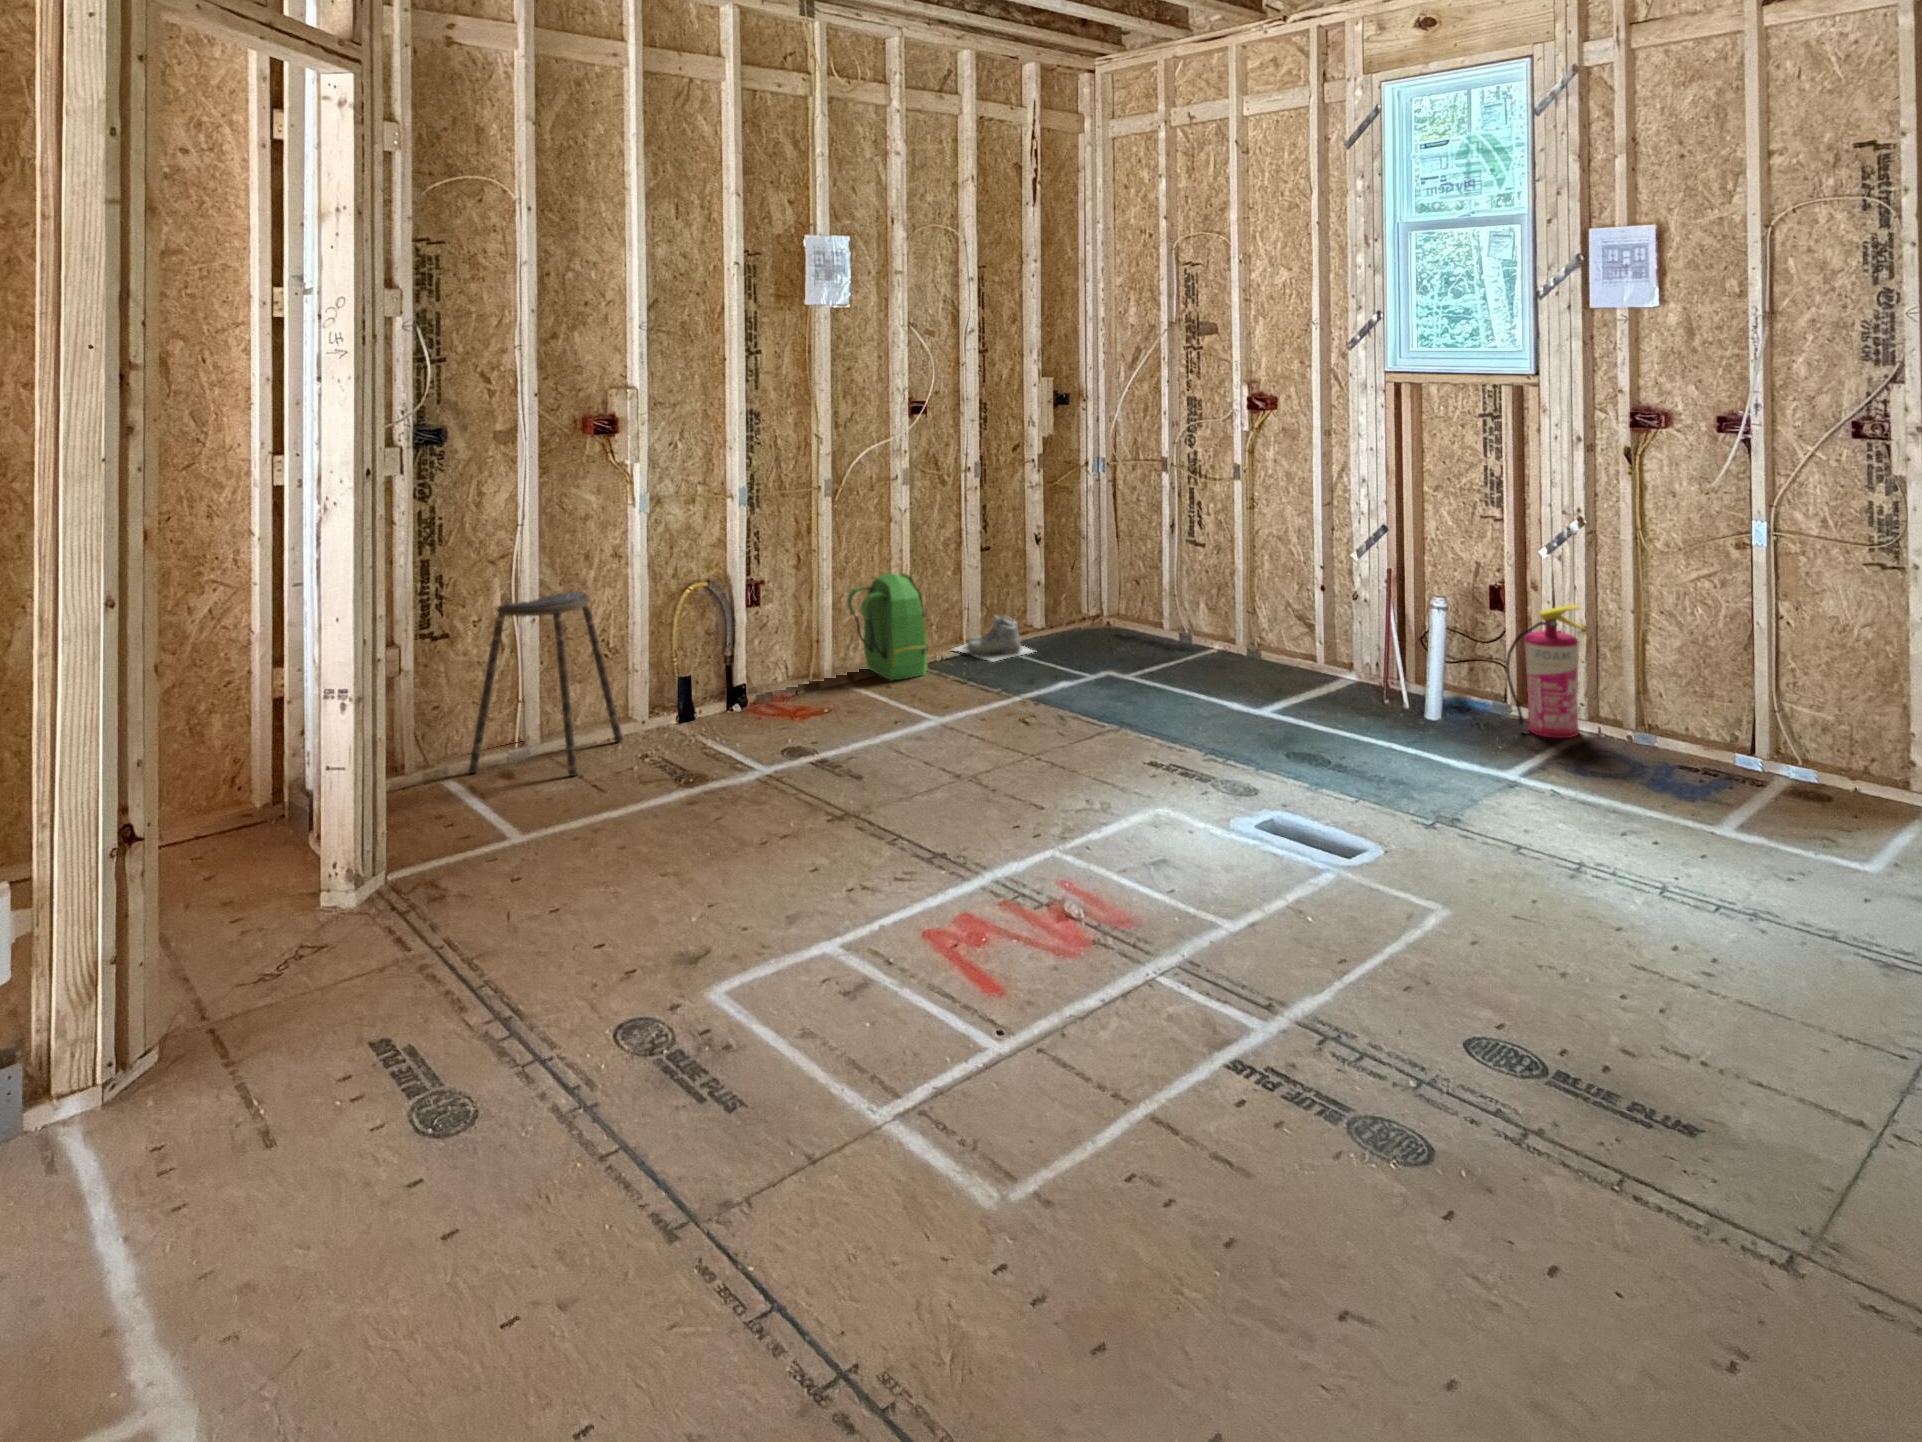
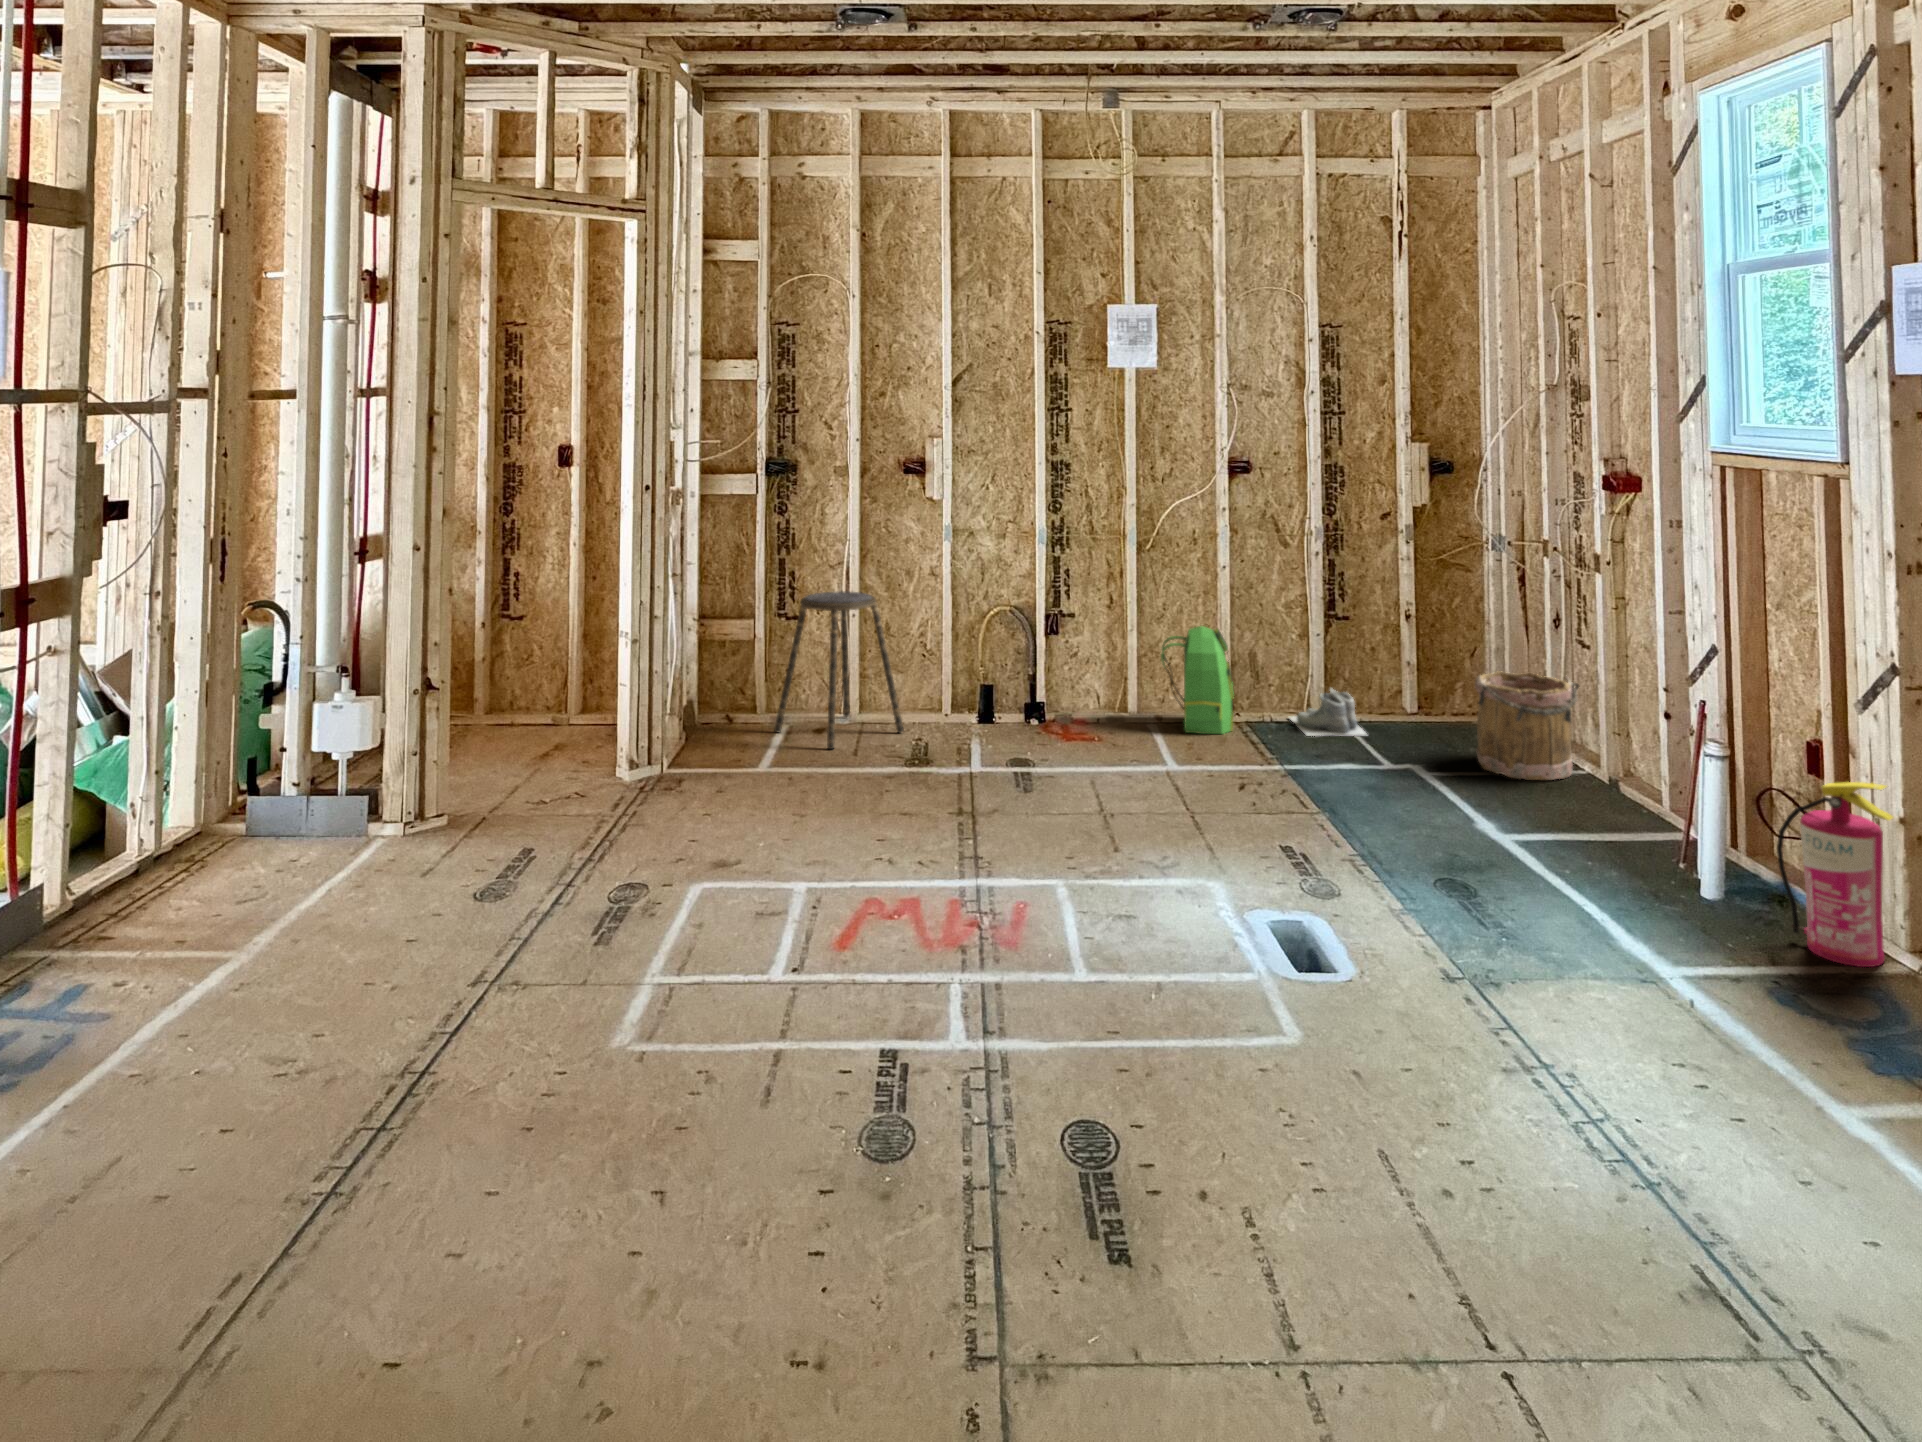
bucket: none [1146,569,1230,662] -> present [1475,671,1579,780]

